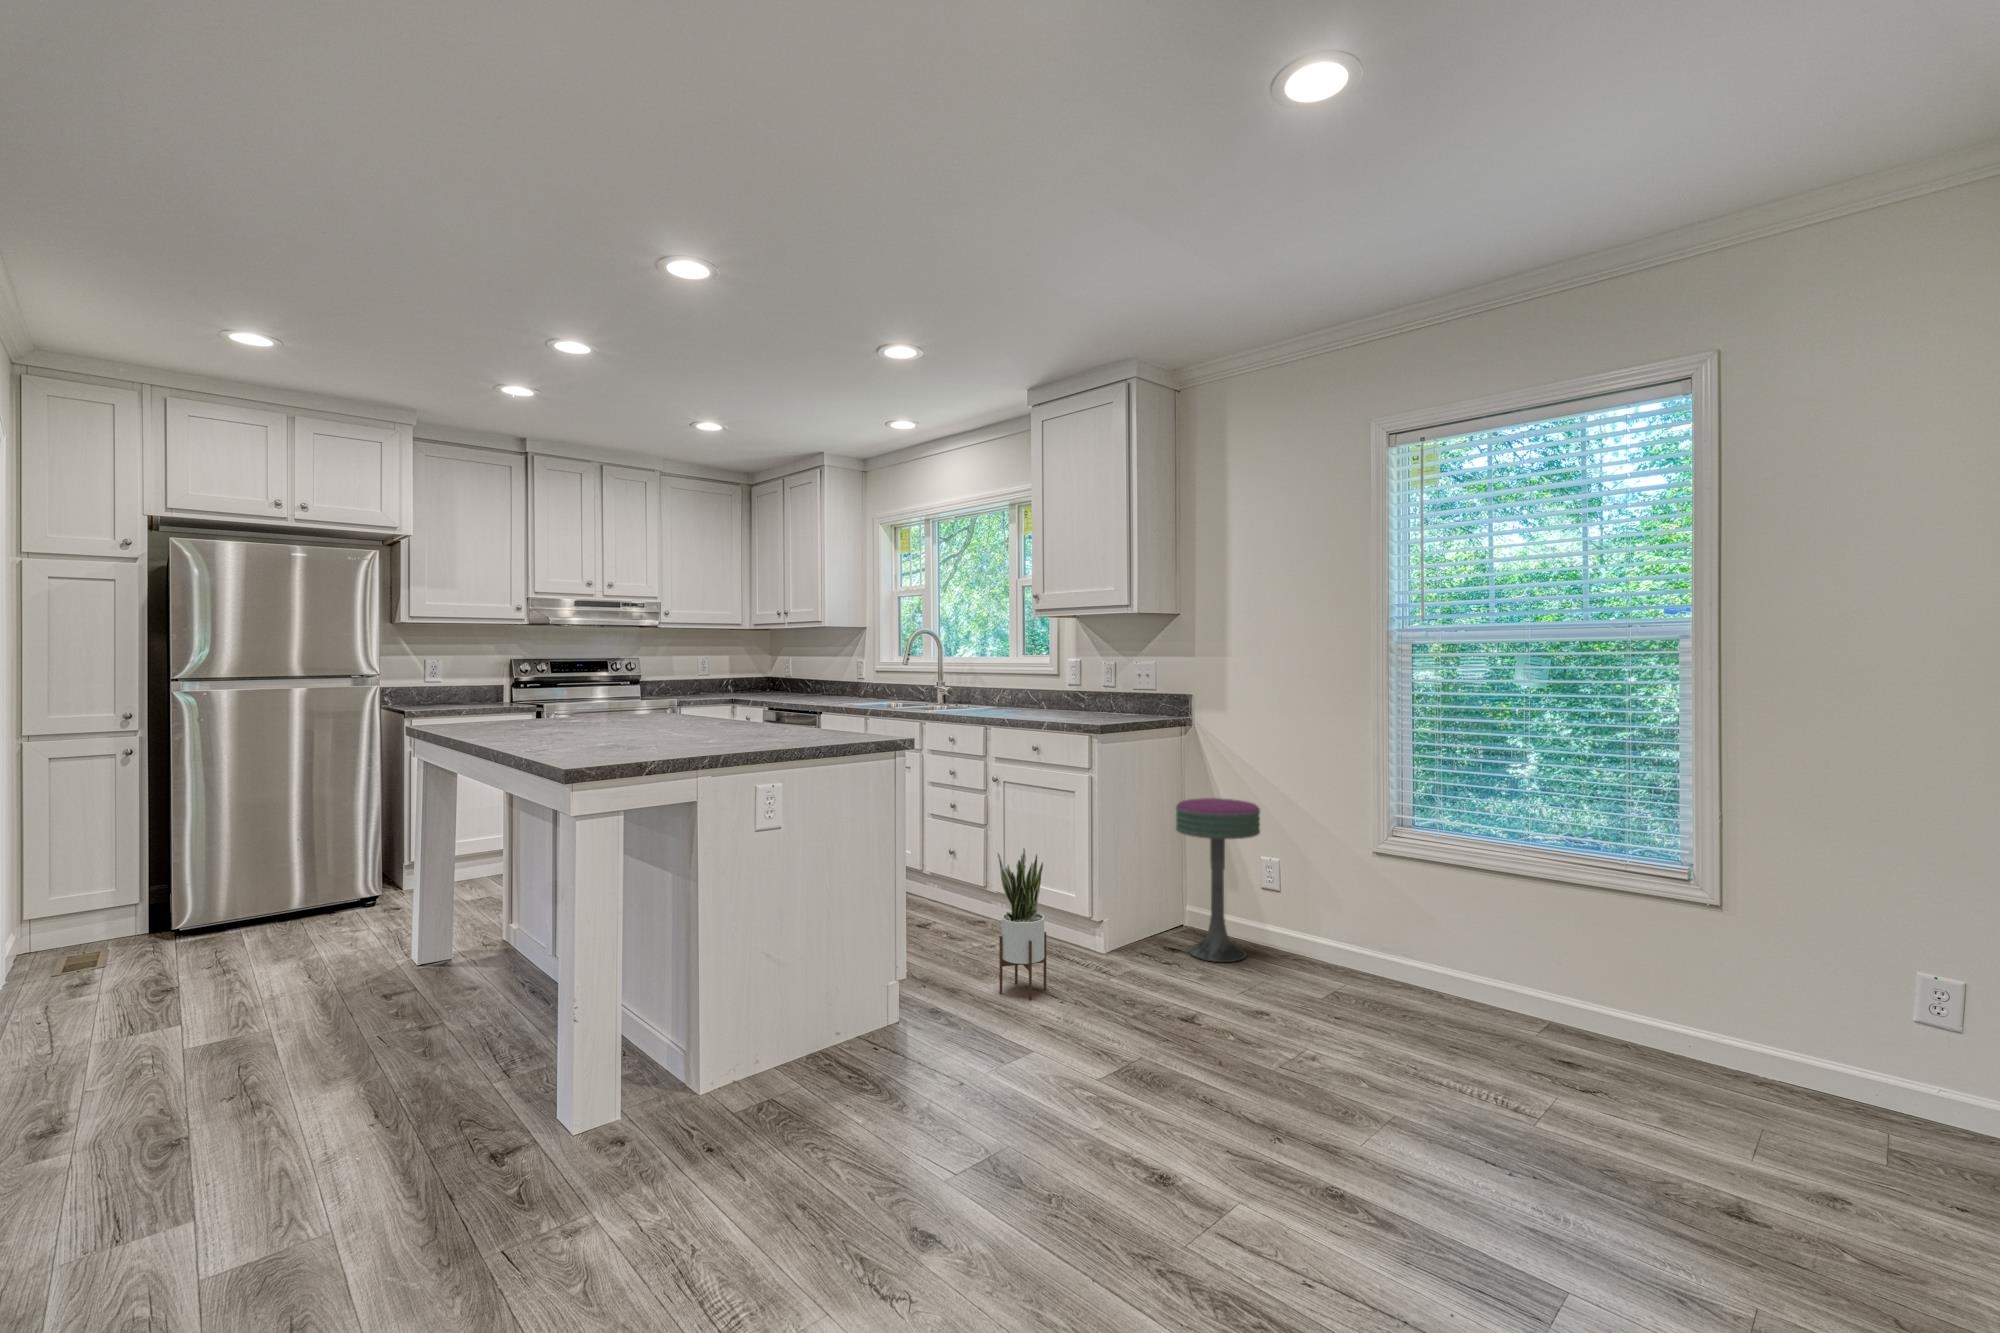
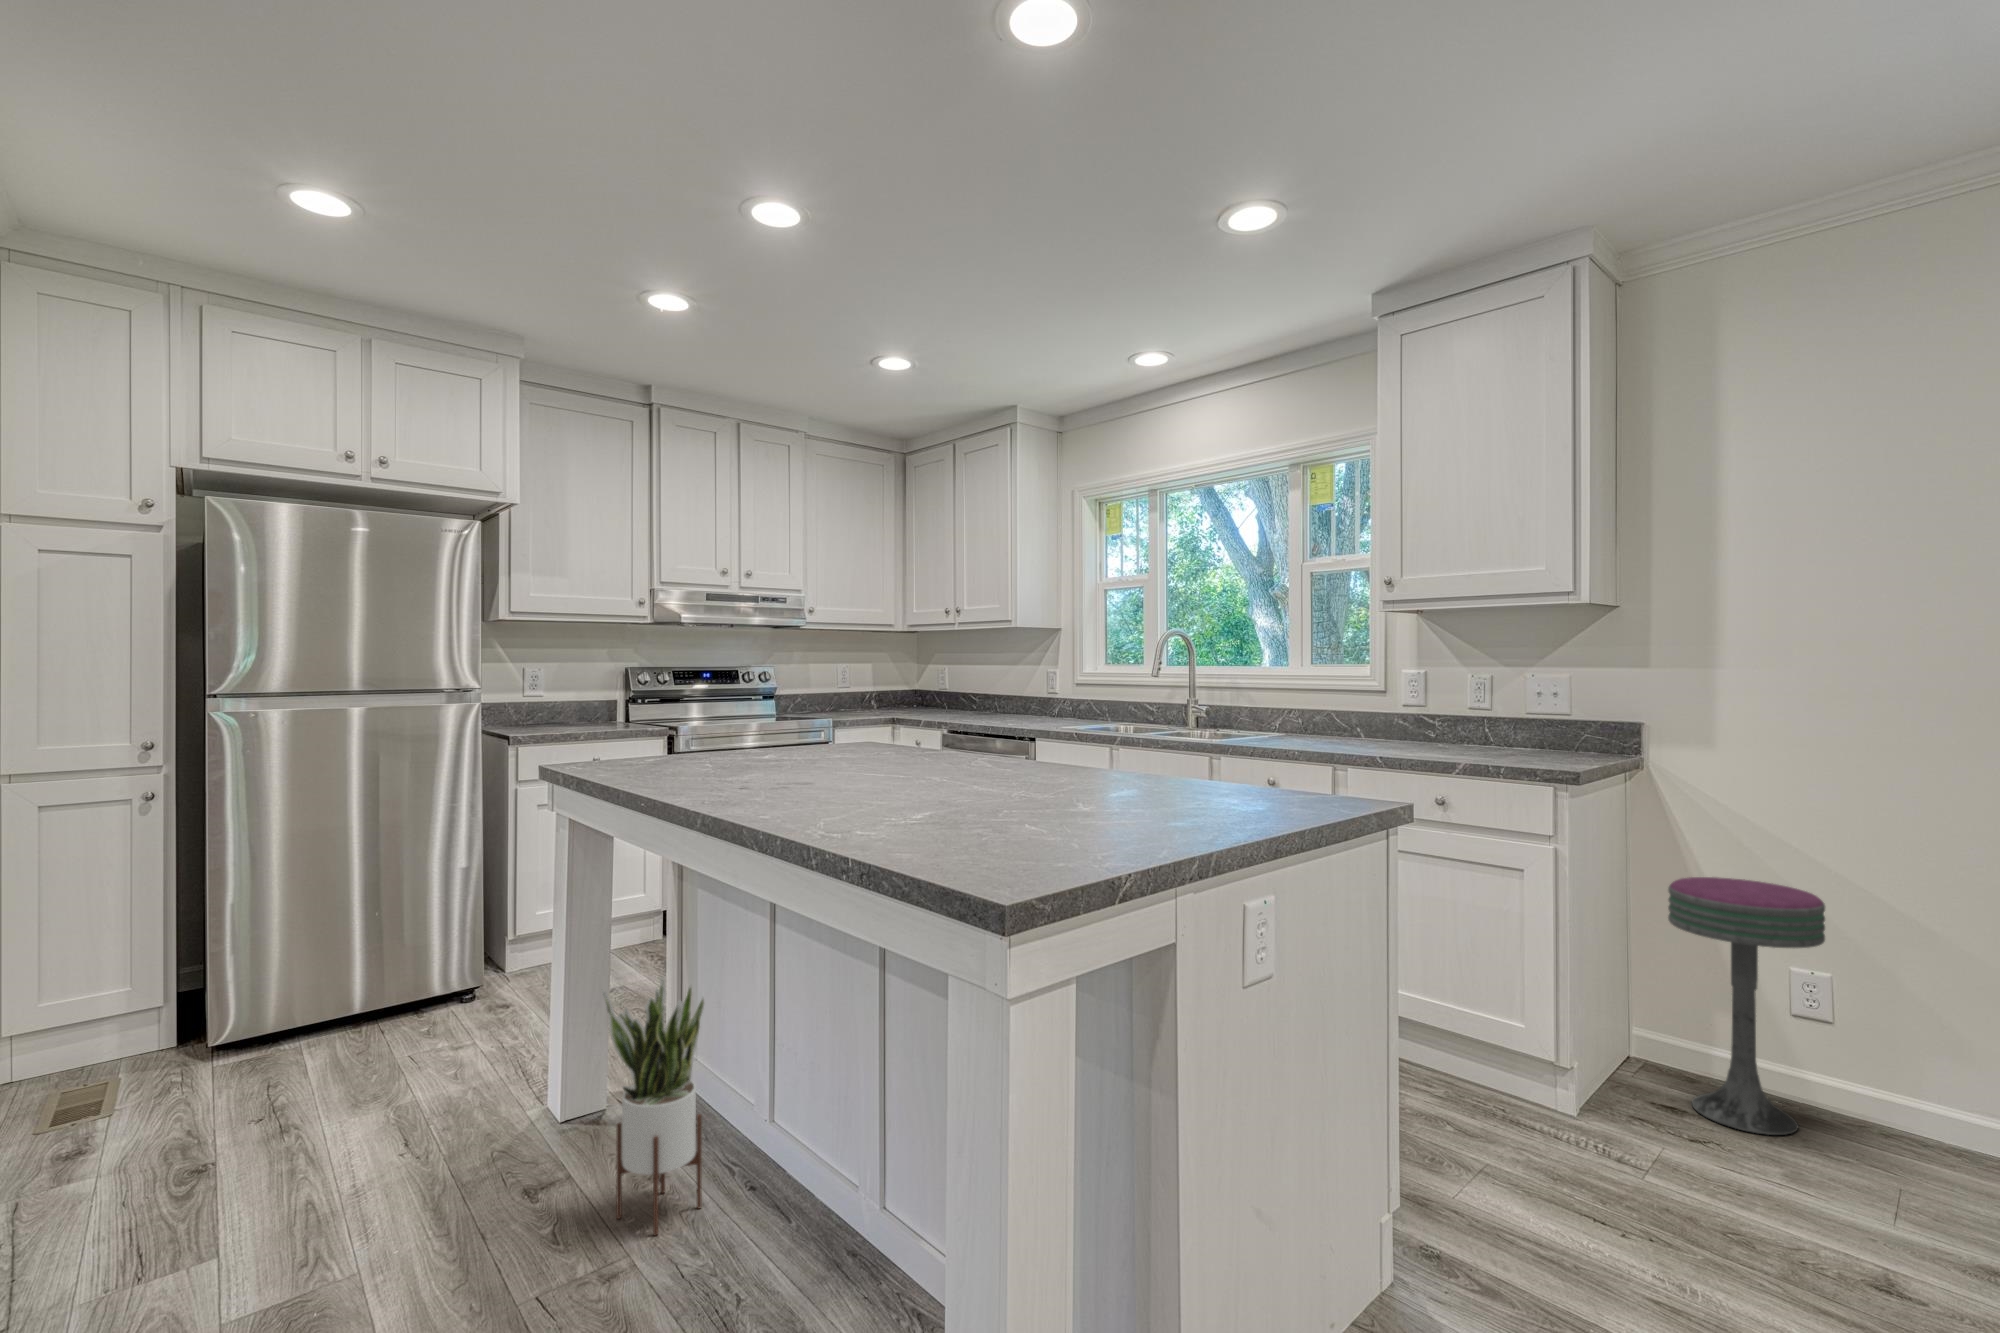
potted plant: present [997,848,1046,1000] -> present [602,977,704,1235]

